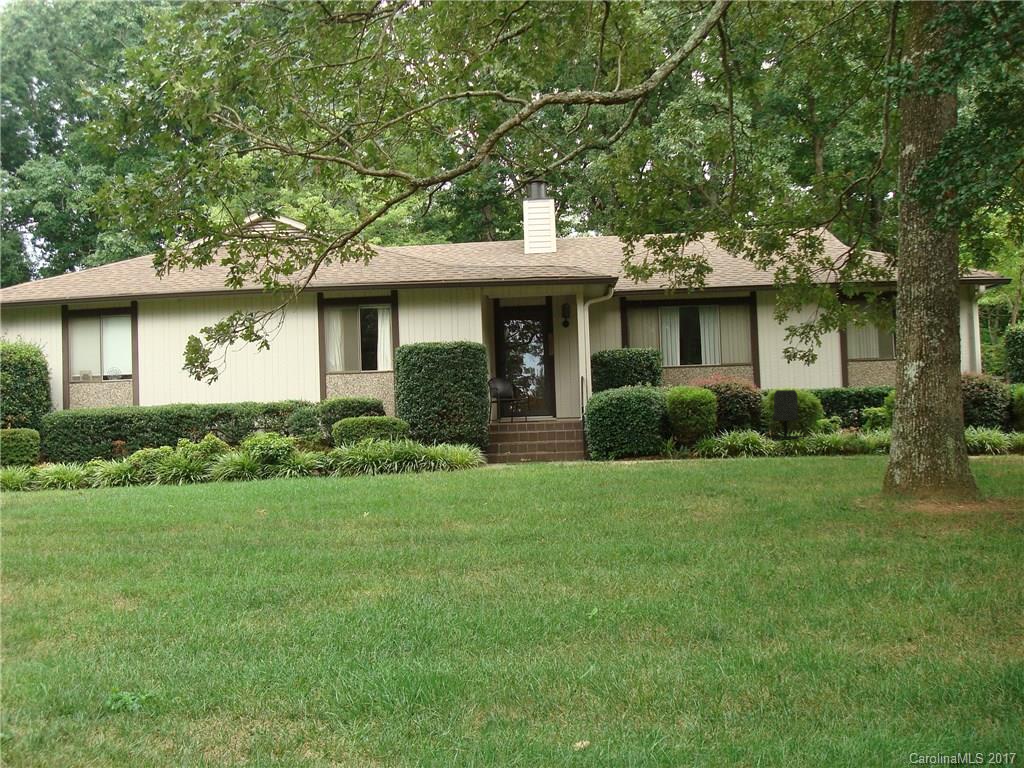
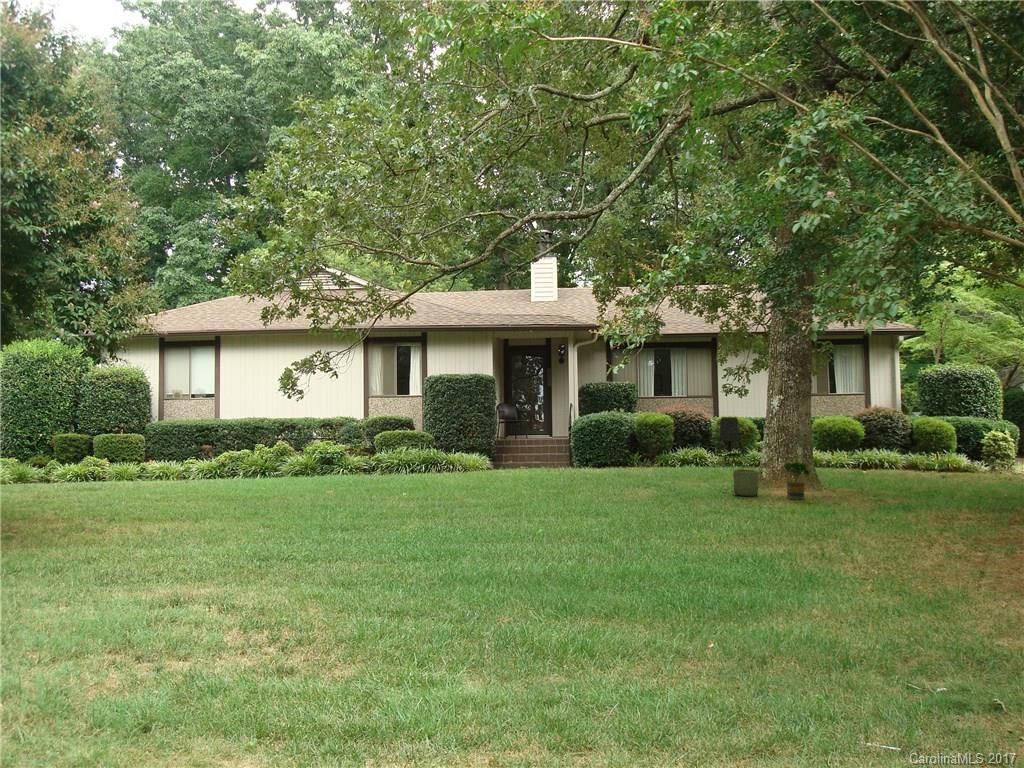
potted tree: none [887,452,927,505] -> present [784,462,810,500]
basket: none [815,460,857,501] -> present [733,466,759,496]

